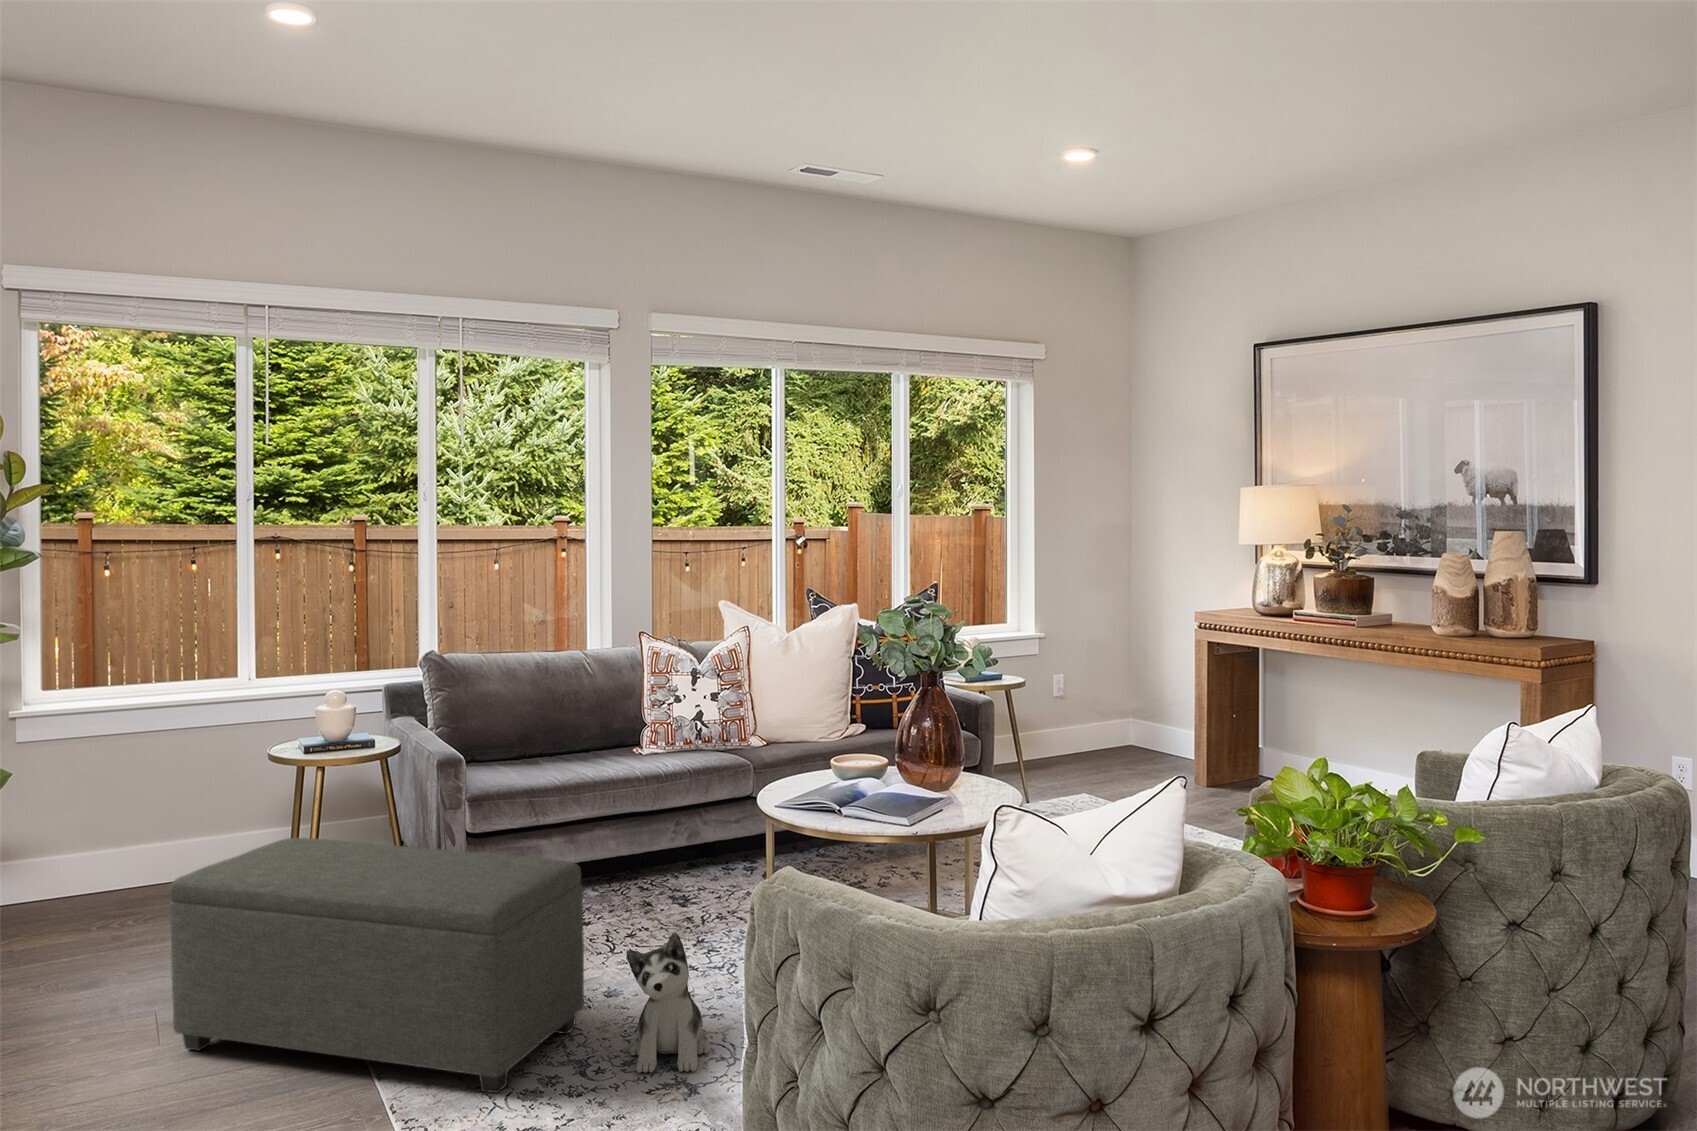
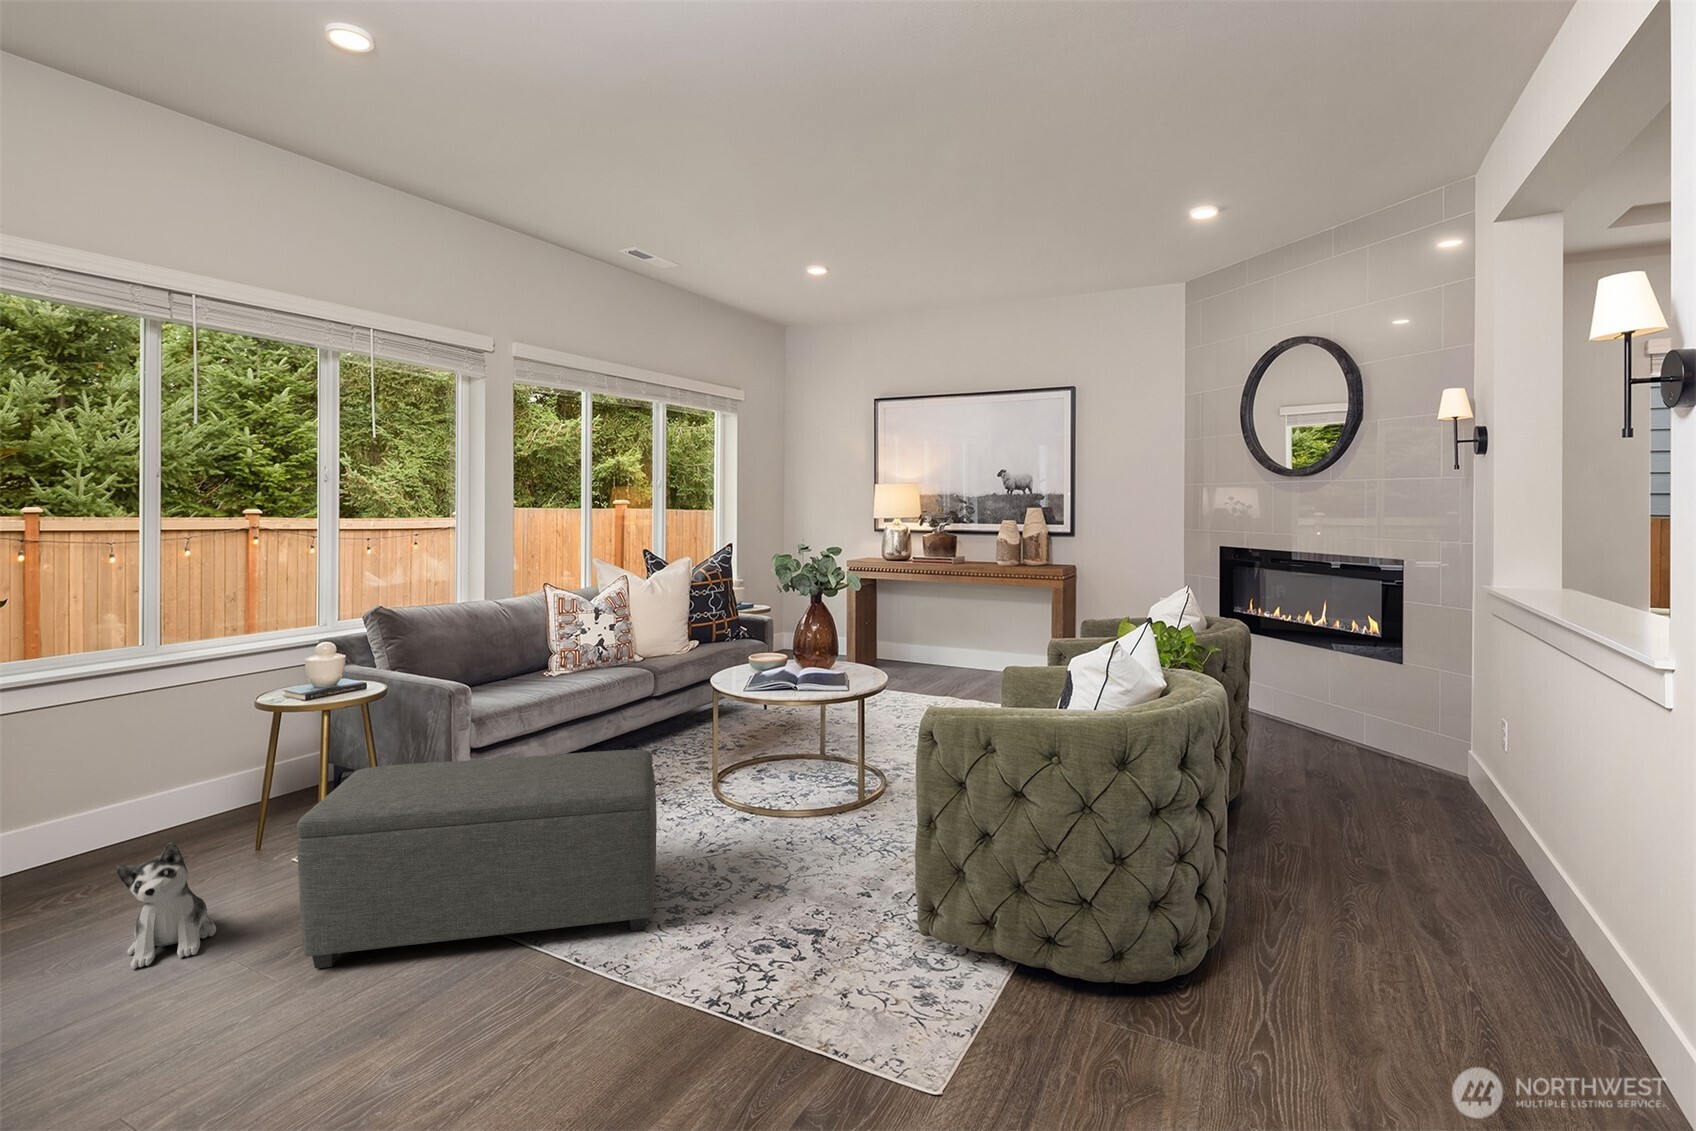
plush toy: present [627,933,710,1073] -> present [117,842,216,969]

